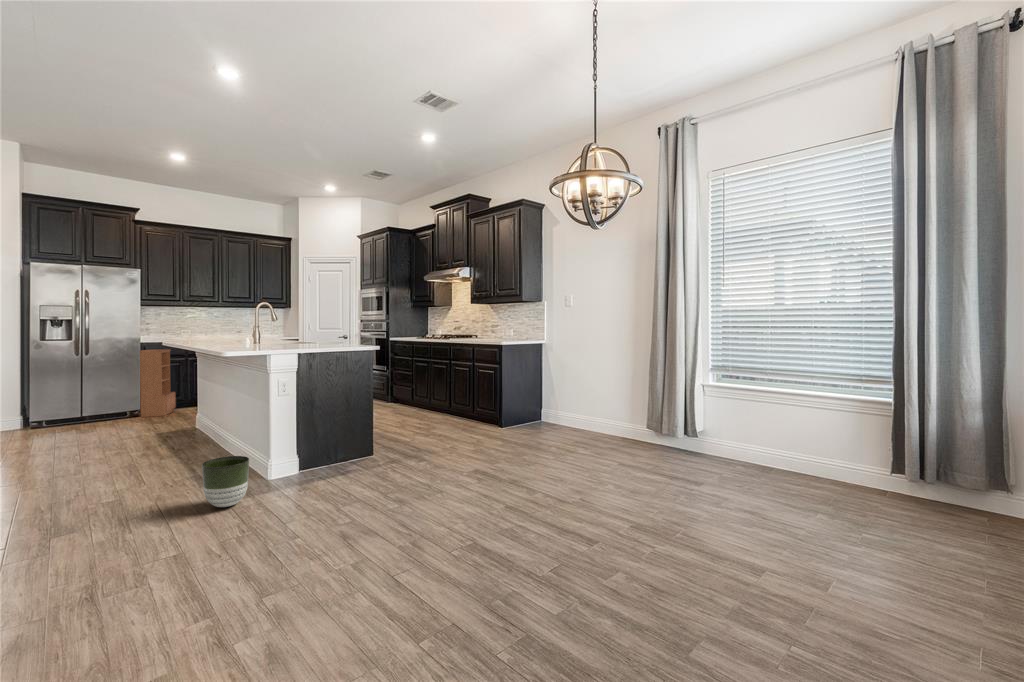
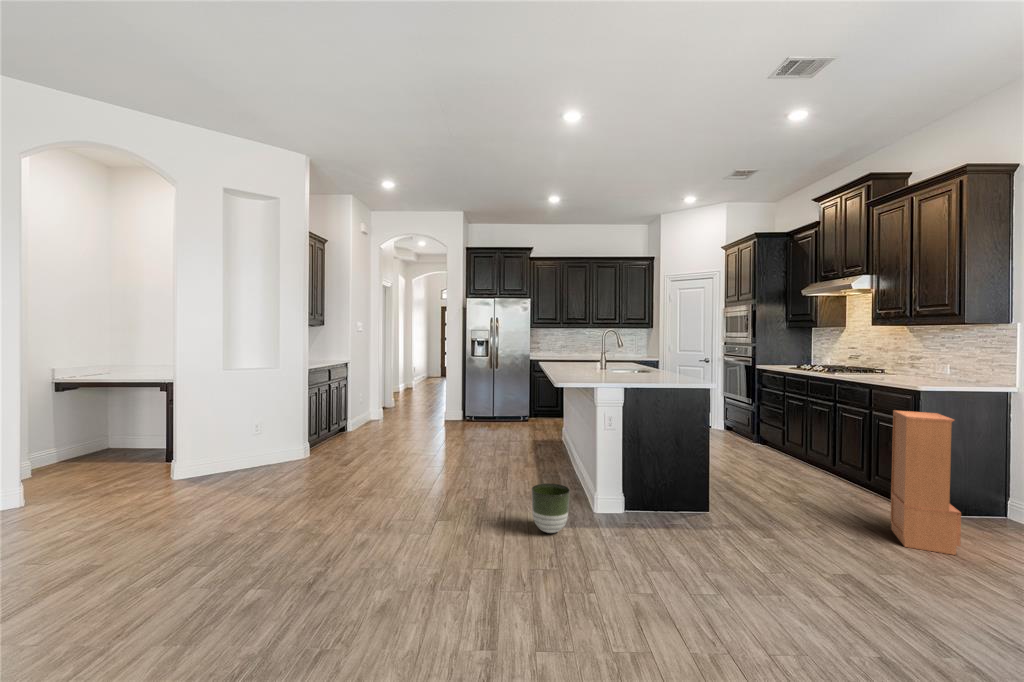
bookcase: present [140,349,176,417] -> present [890,410,961,555]

